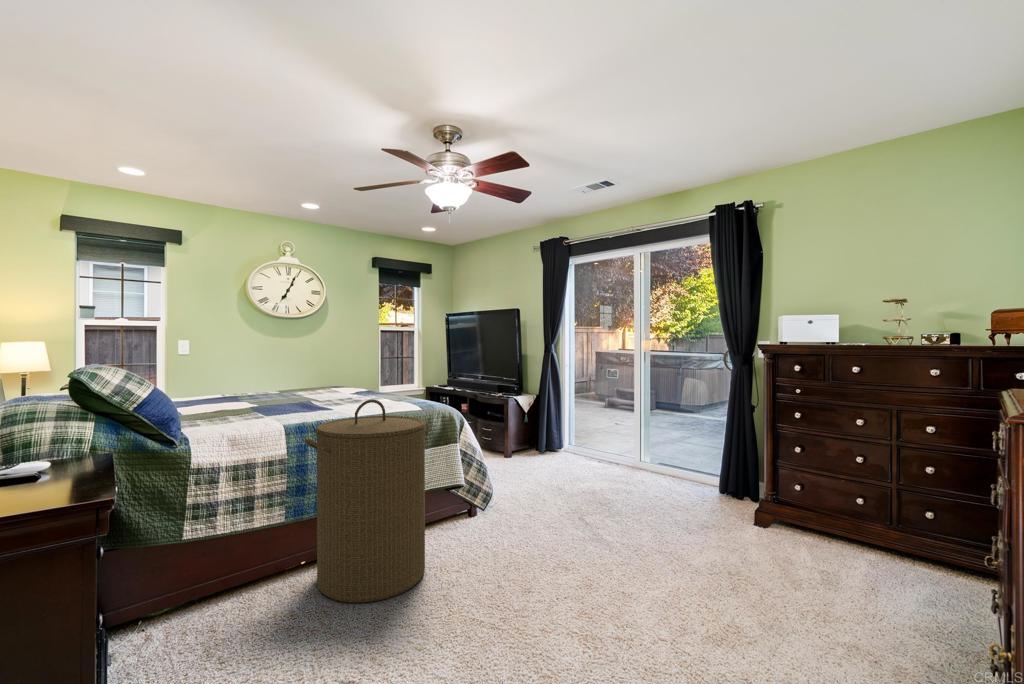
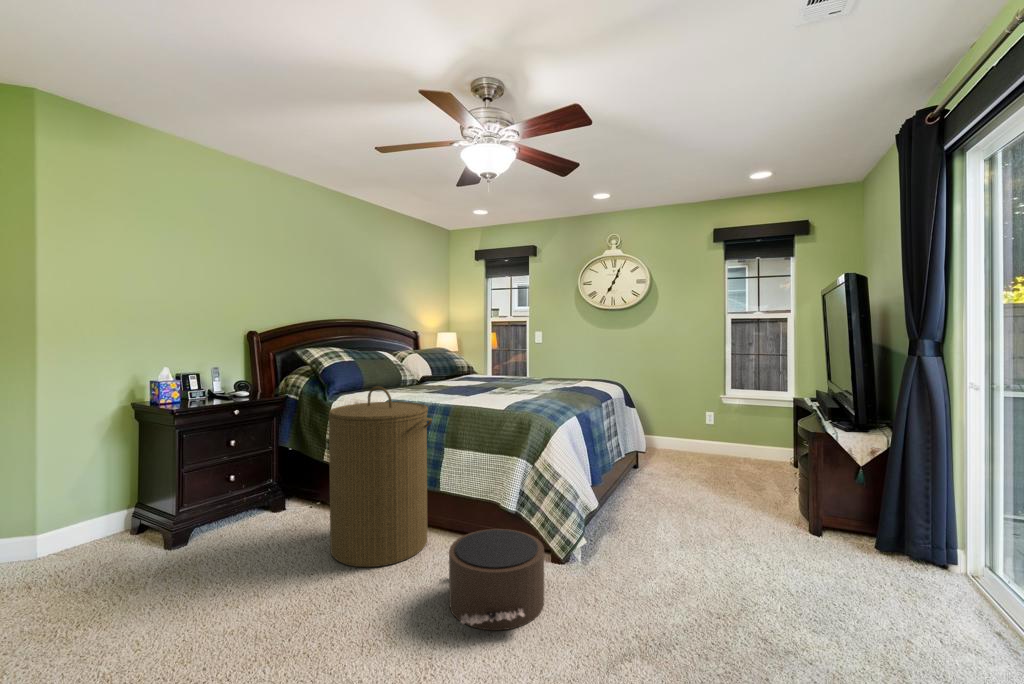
pouf: none [472,488,563,553] -> present [449,529,544,630]

